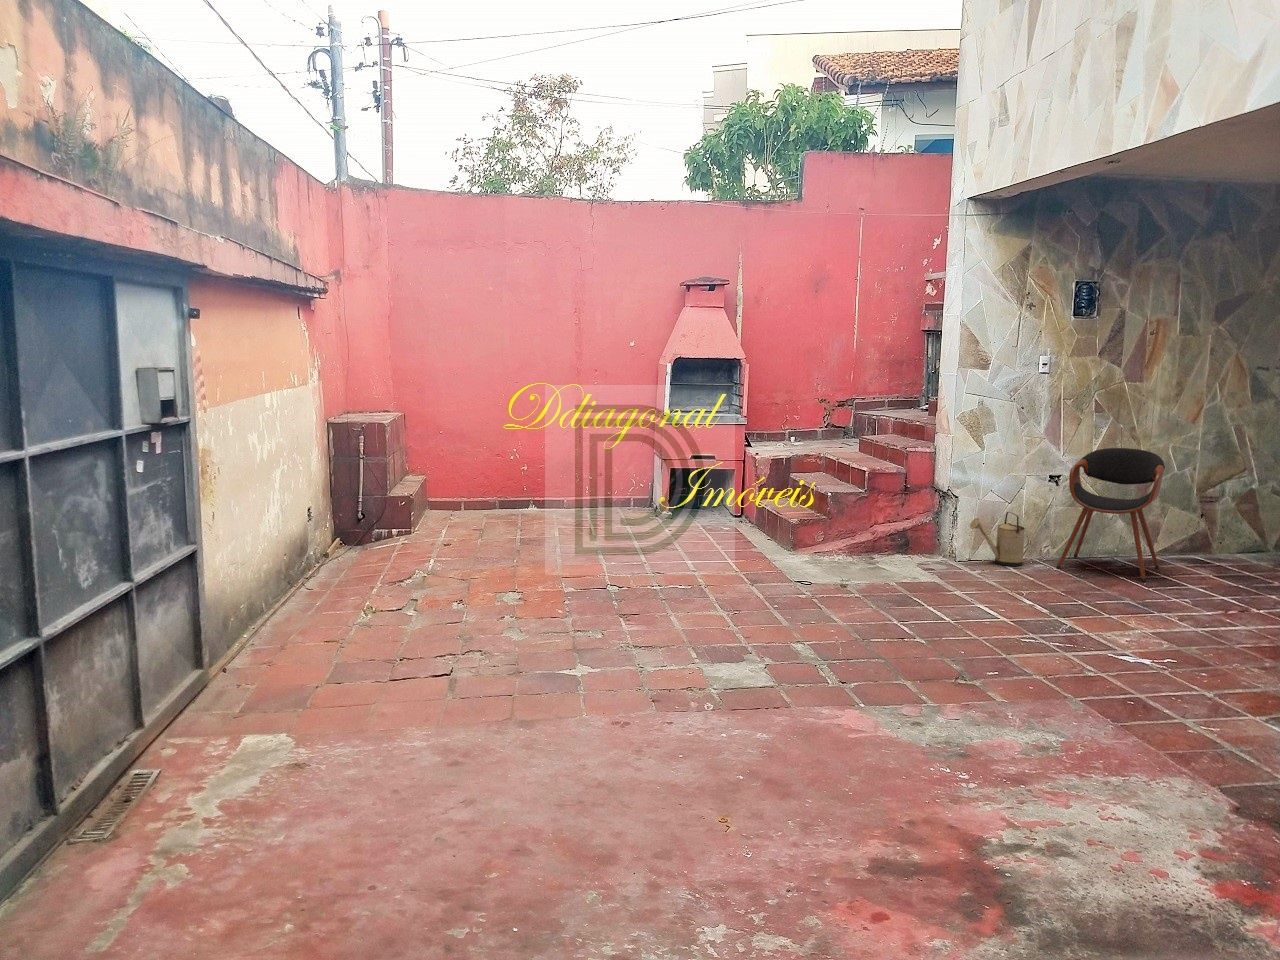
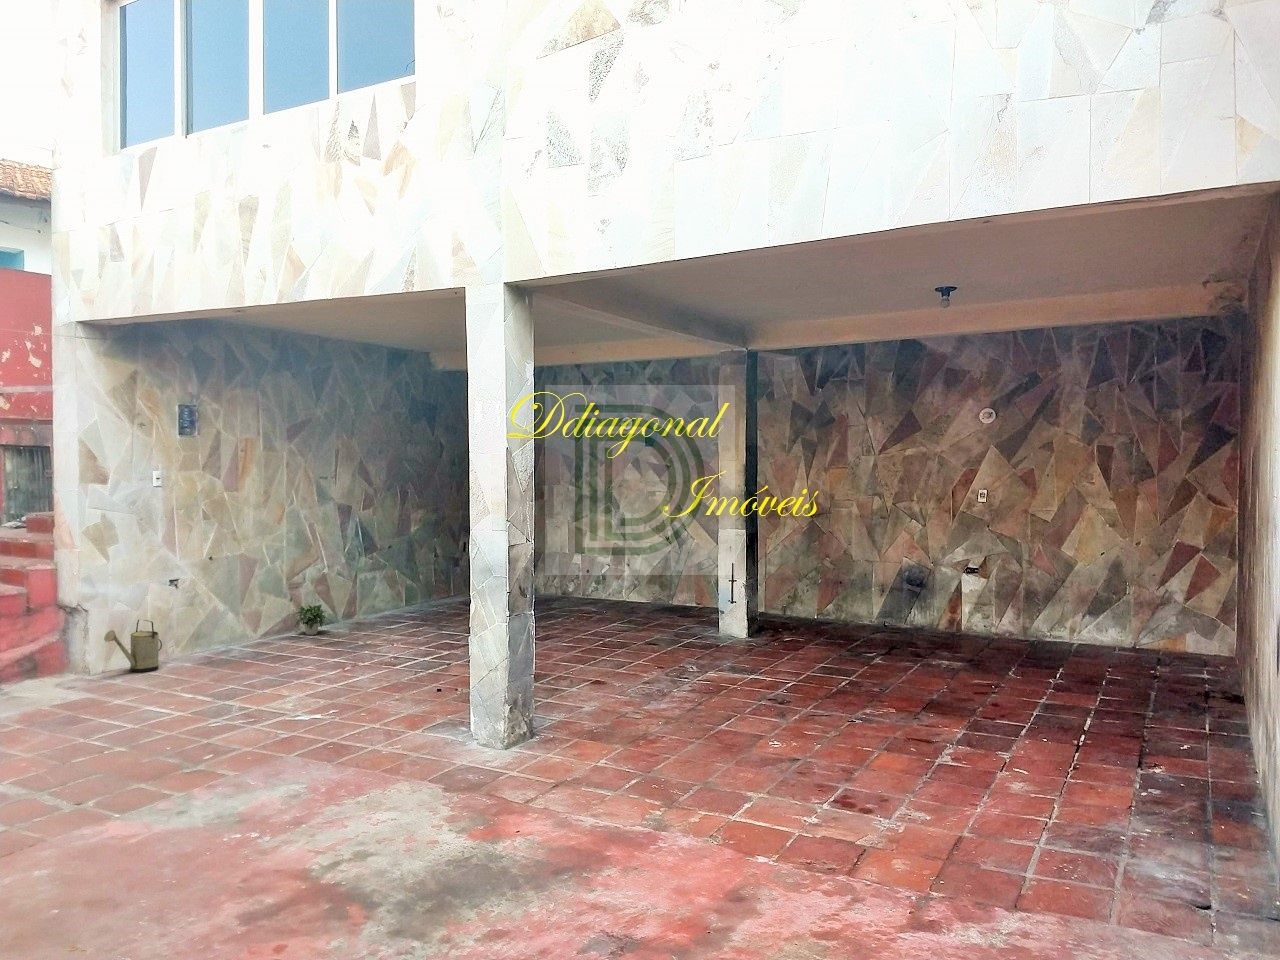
chair: present [1056,448,1165,582] -> none [191,549,272,665]
potted plant: none [1184,523,1250,563] -> present [294,605,330,635]

